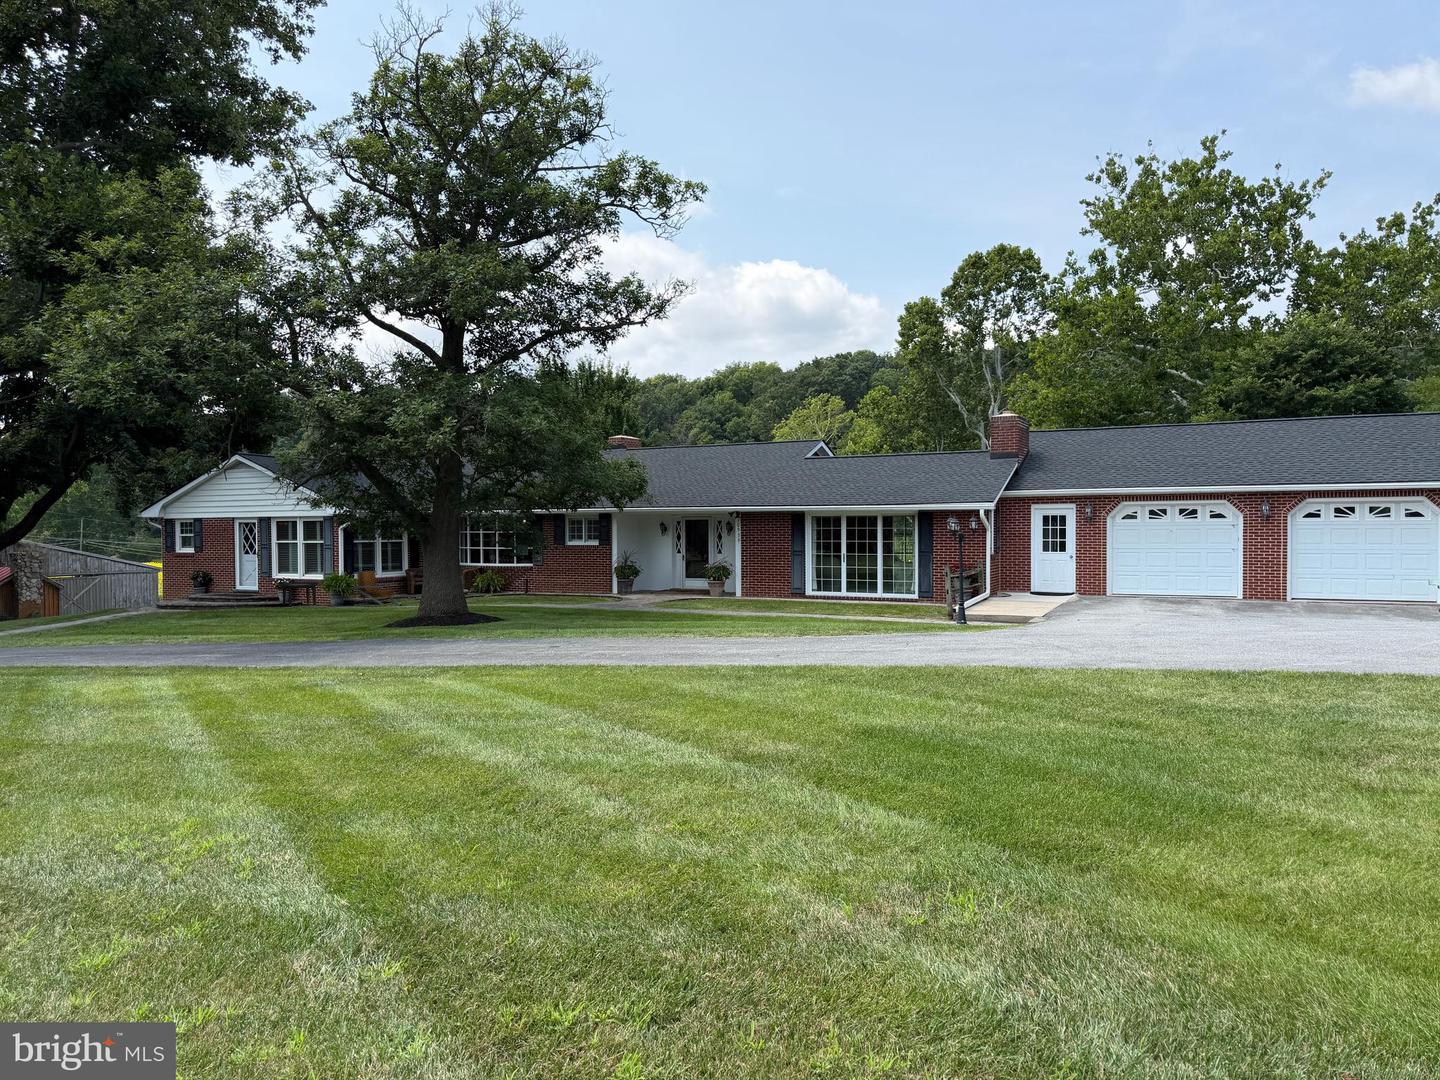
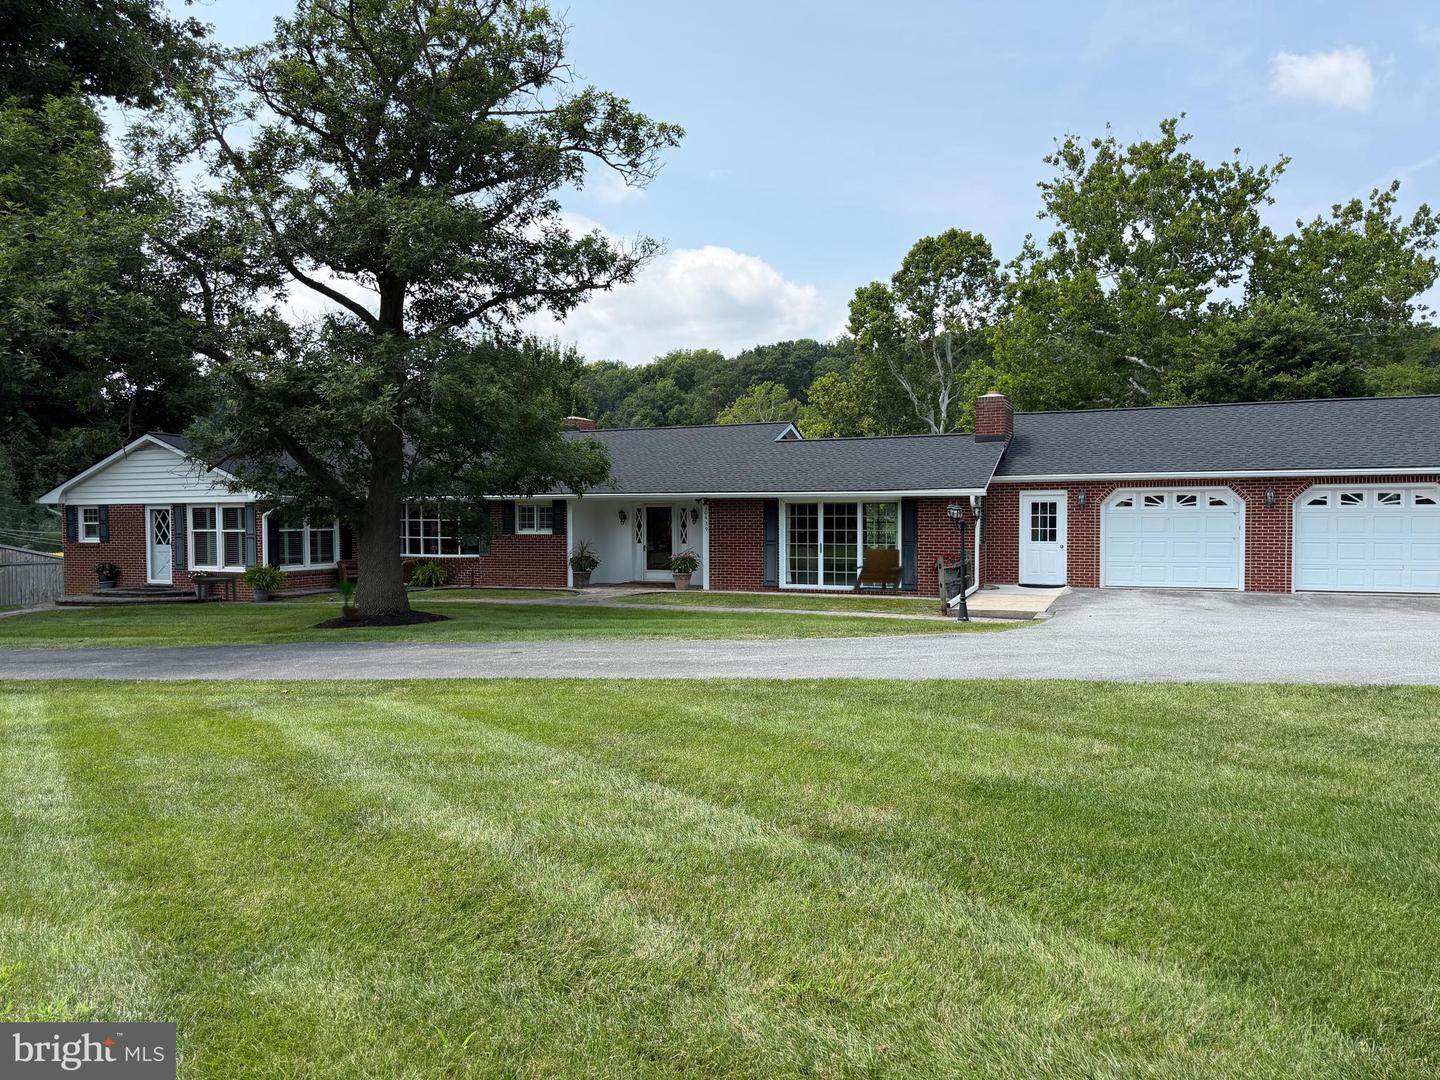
lounge chair: present [354,571,396,606] -> present [853,549,906,592]
potted tree: none [401,583,426,622] -> present [336,581,360,620]

